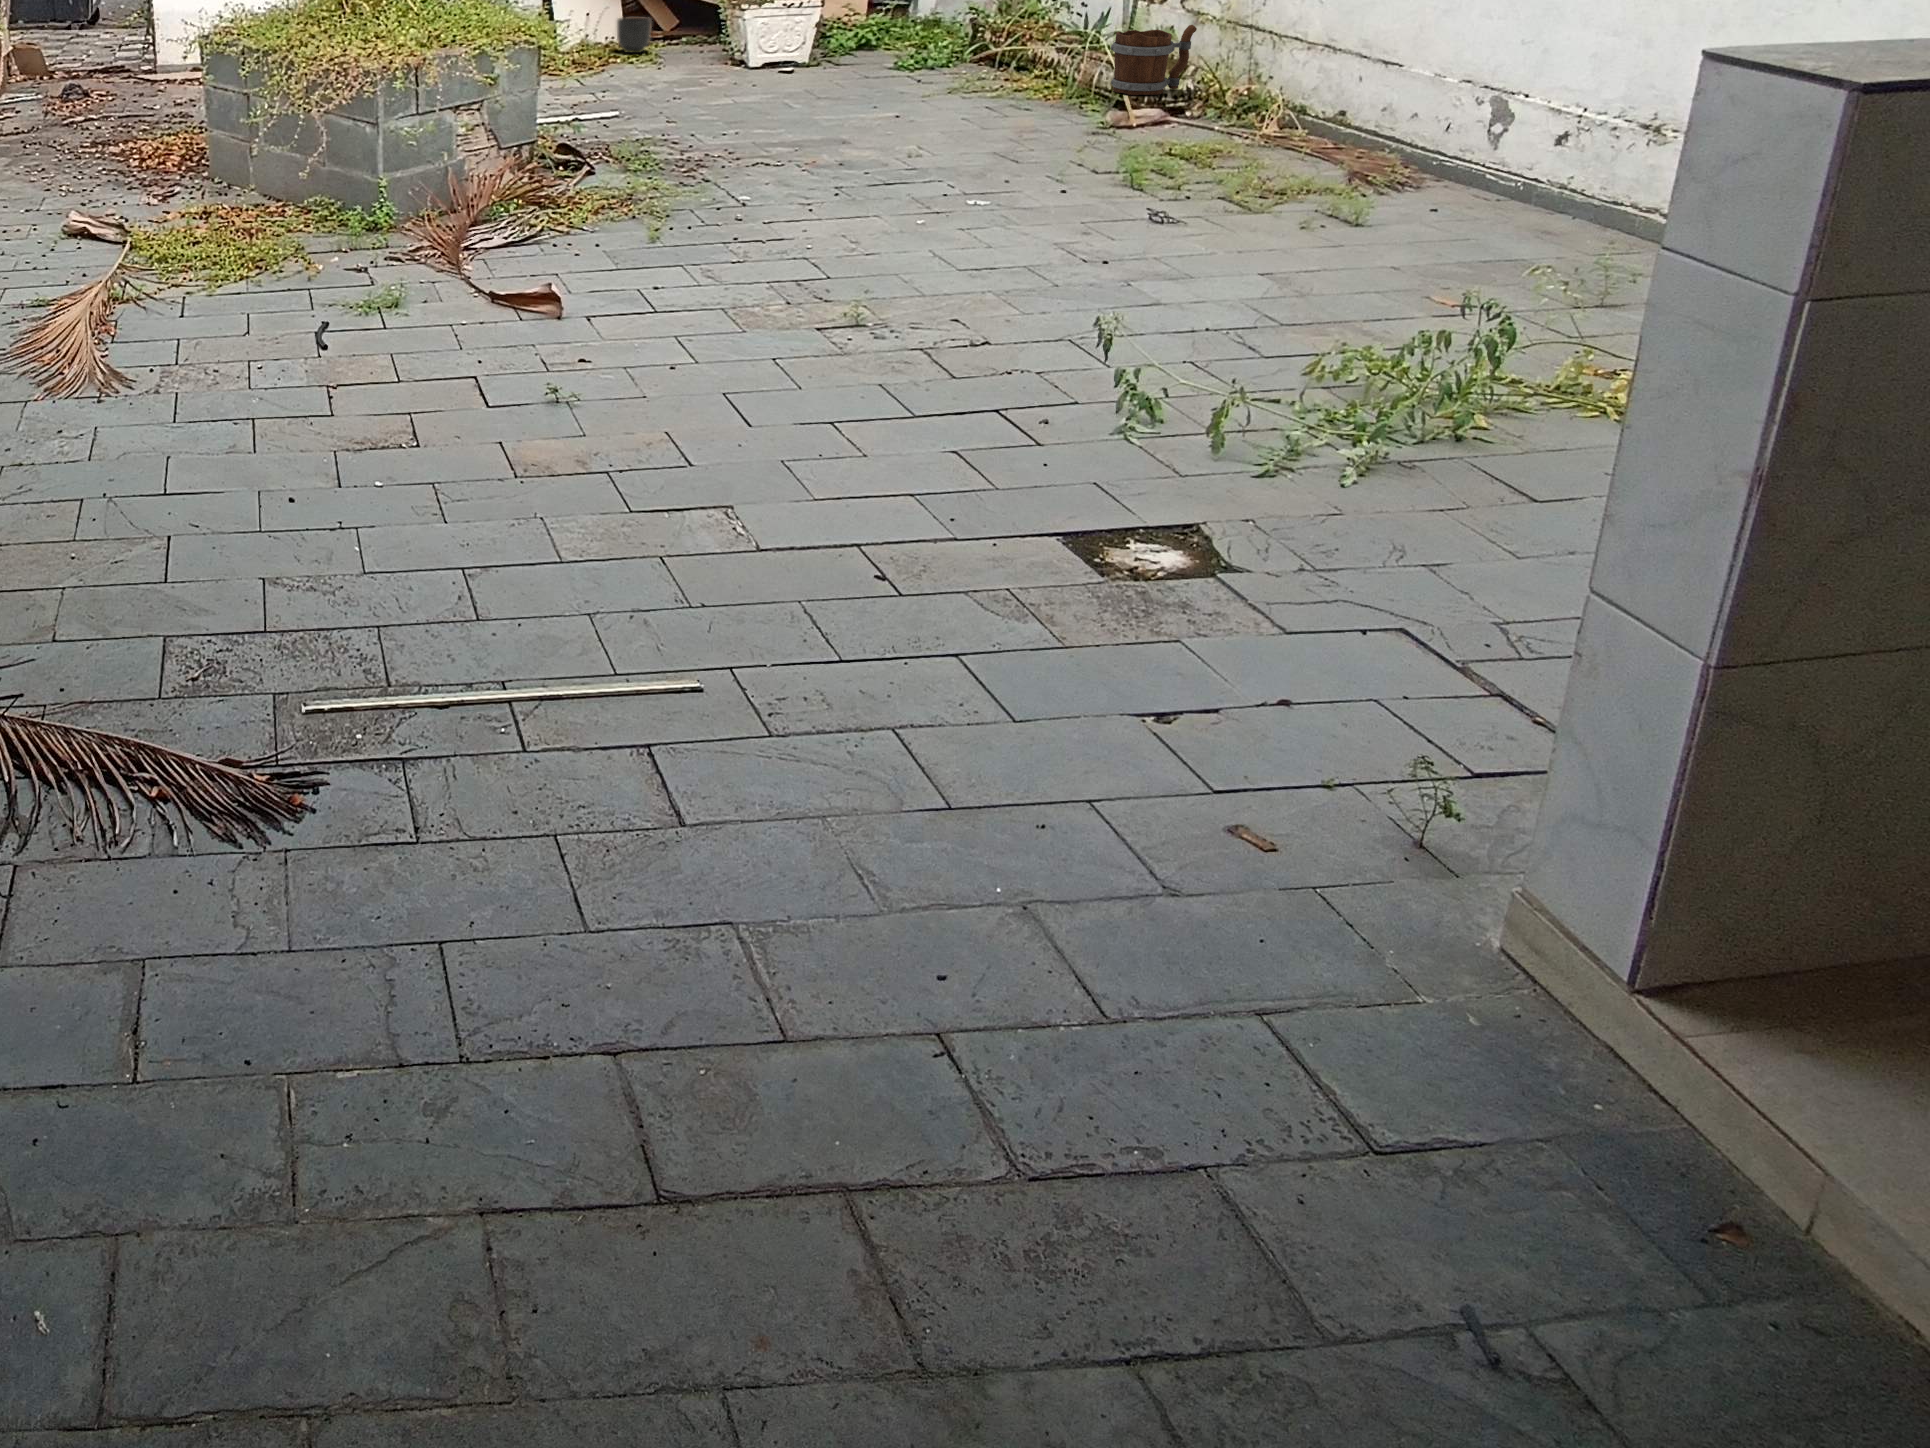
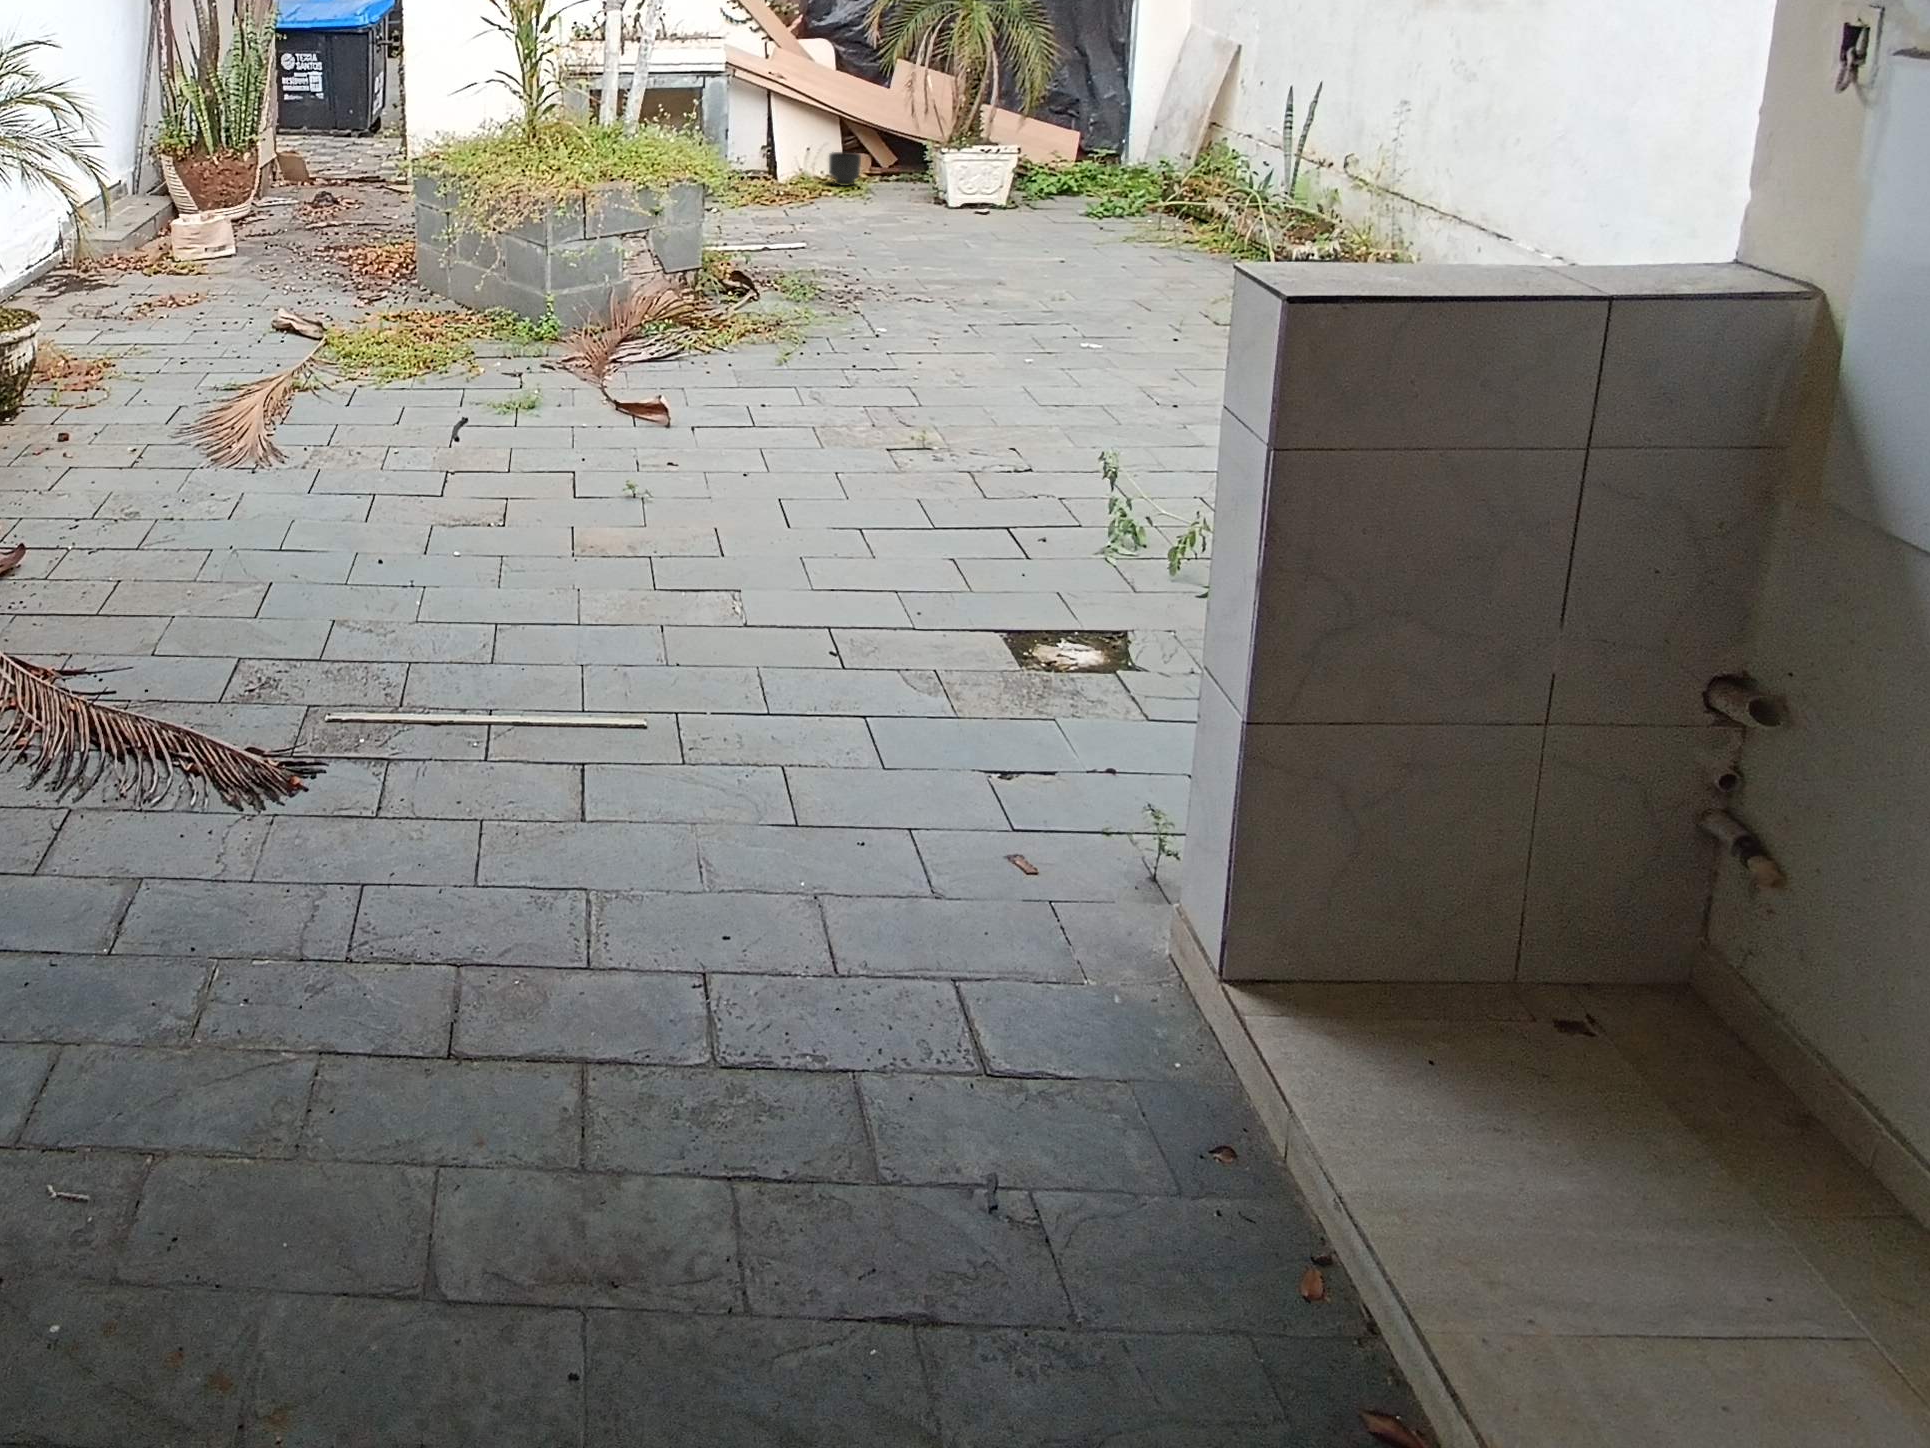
bucket: present [1111,25,1197,95] -> none [1264,187,1346,250]

